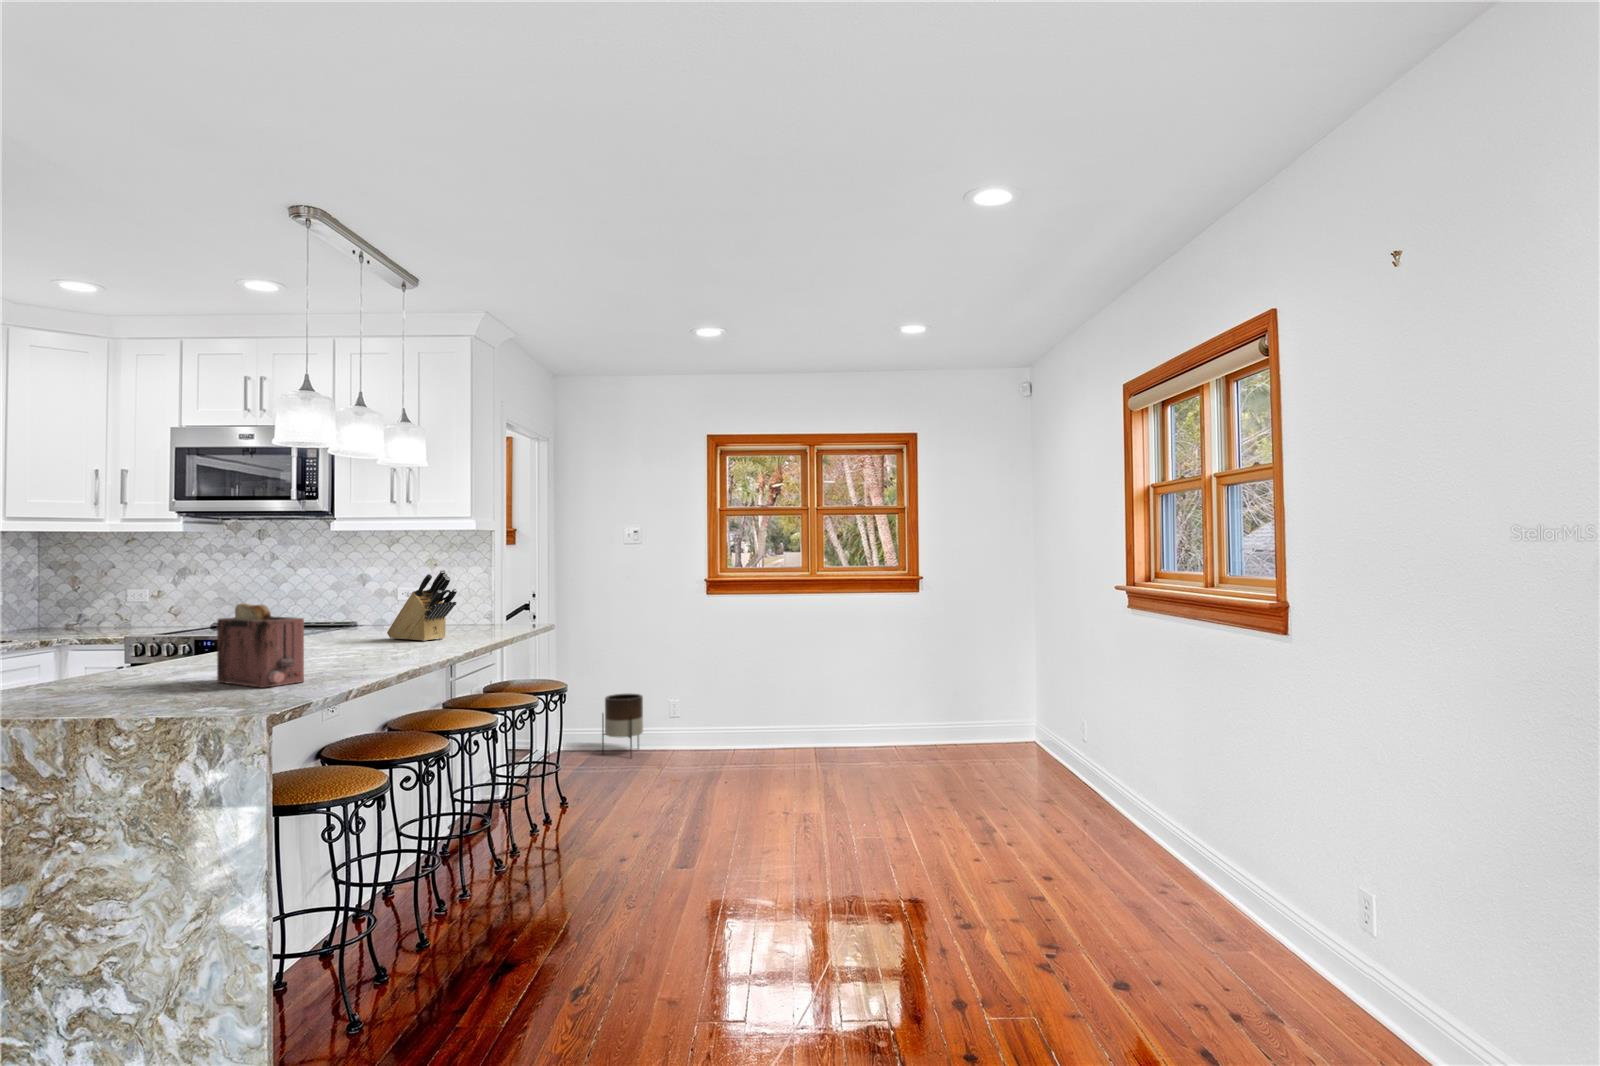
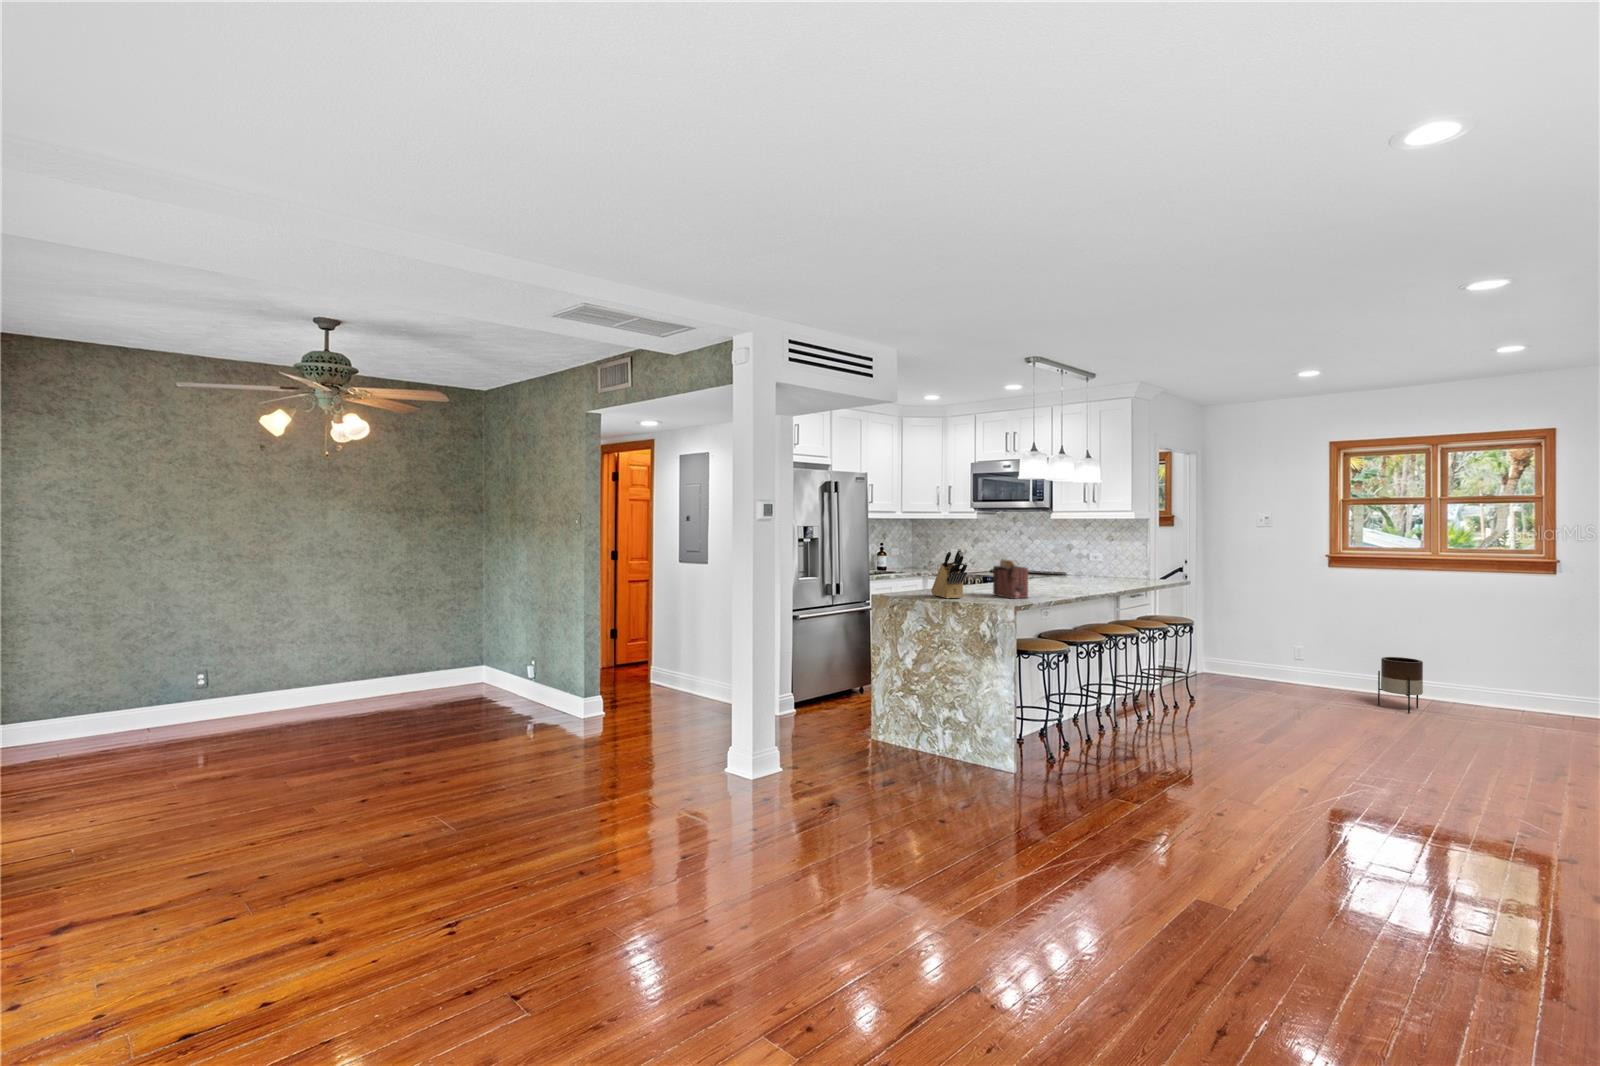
knife block: present [387,570,457,641] -> present [931,549,967,599]
planter: present [602,694,643,757] -> present [1378,657,1423,714]

